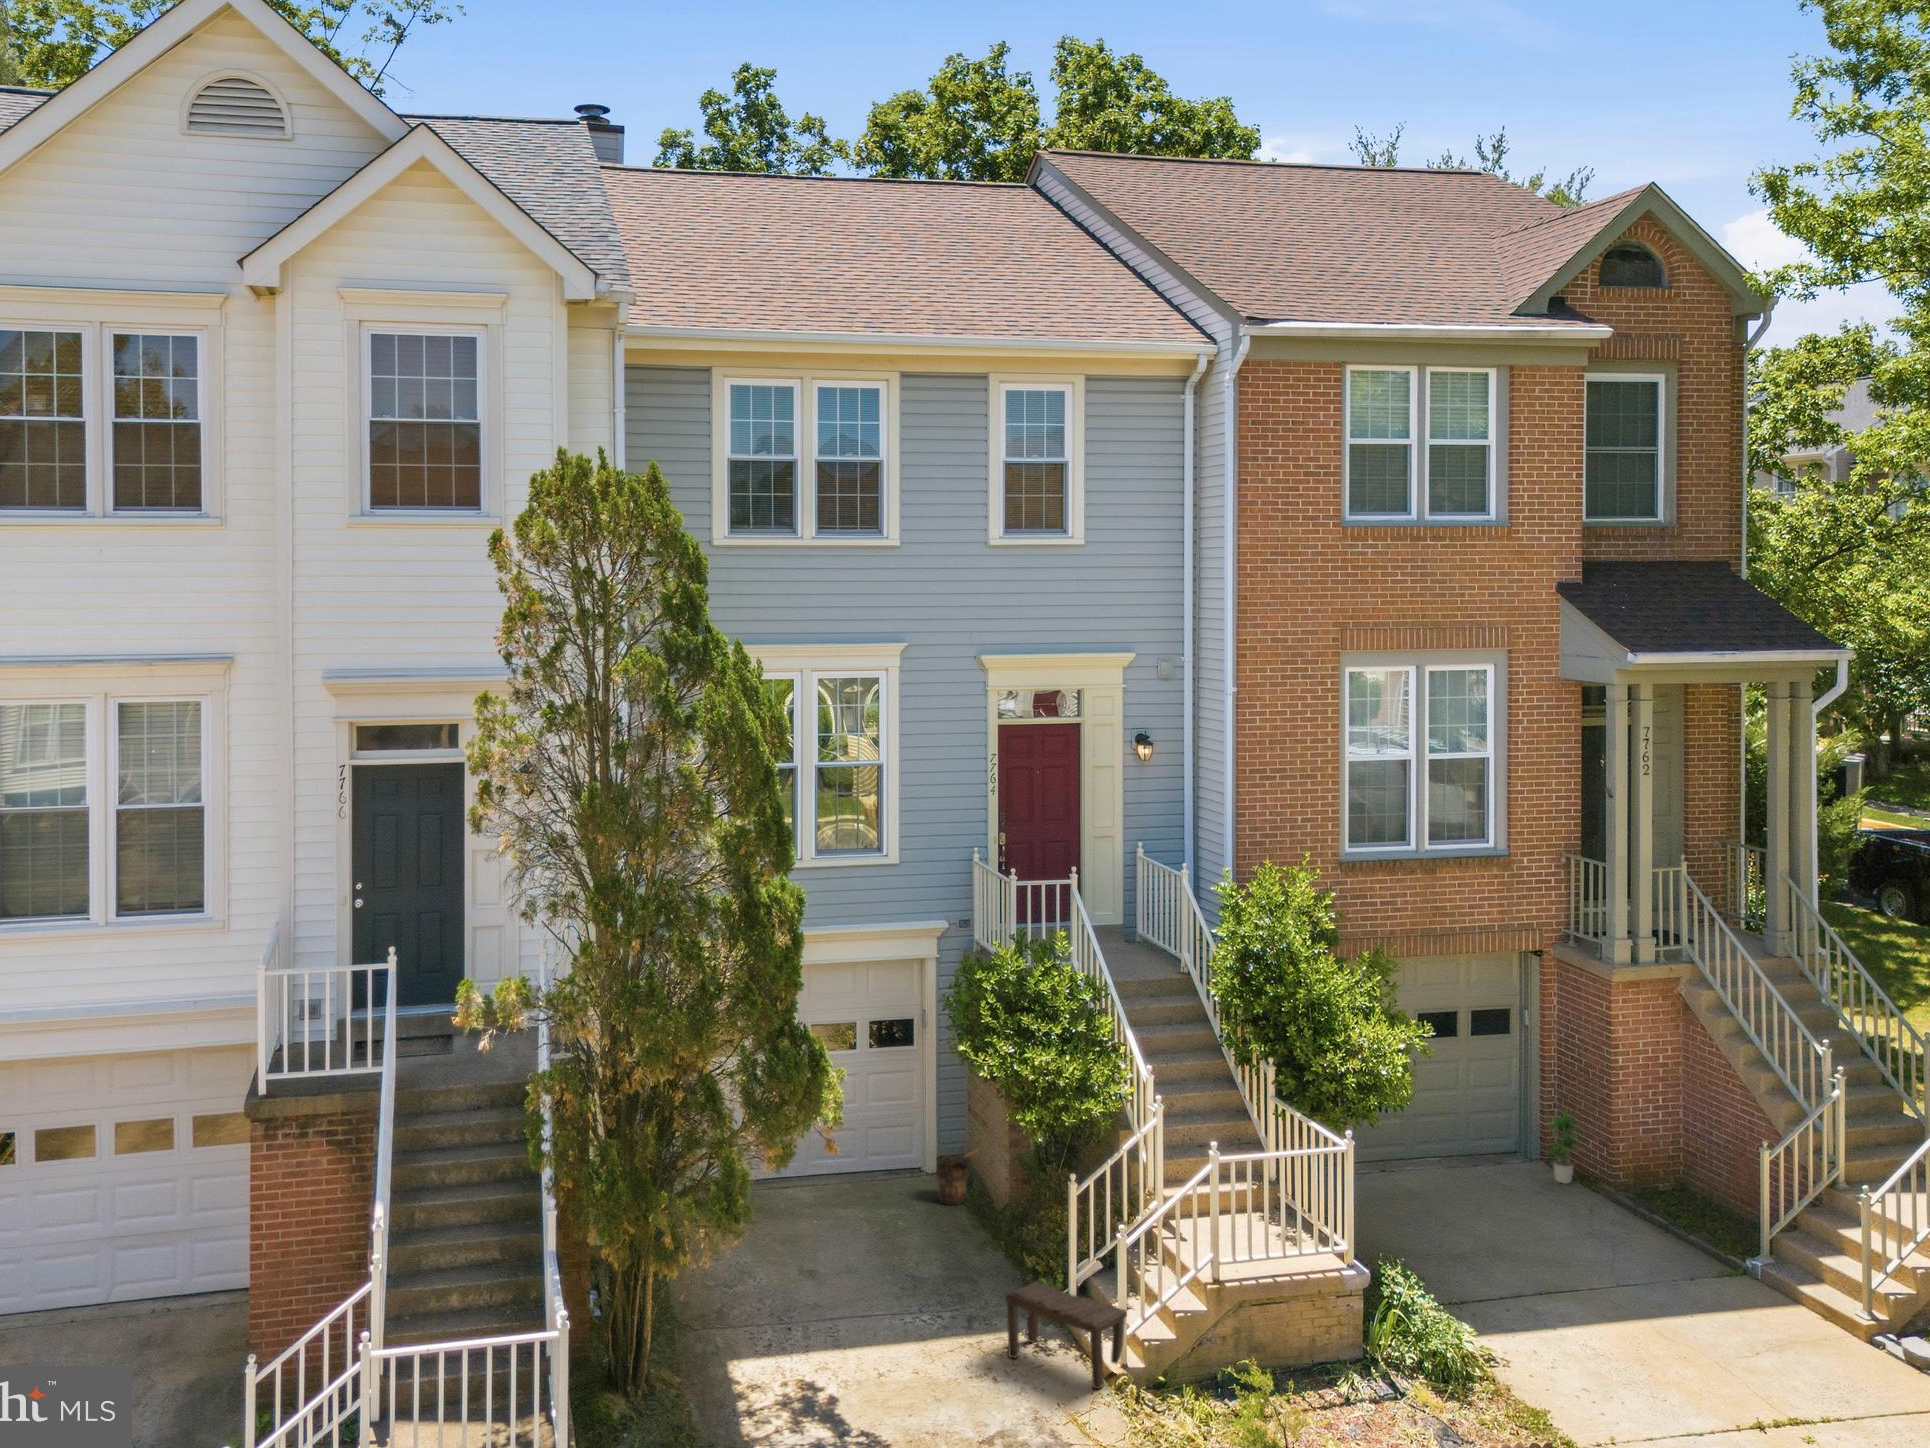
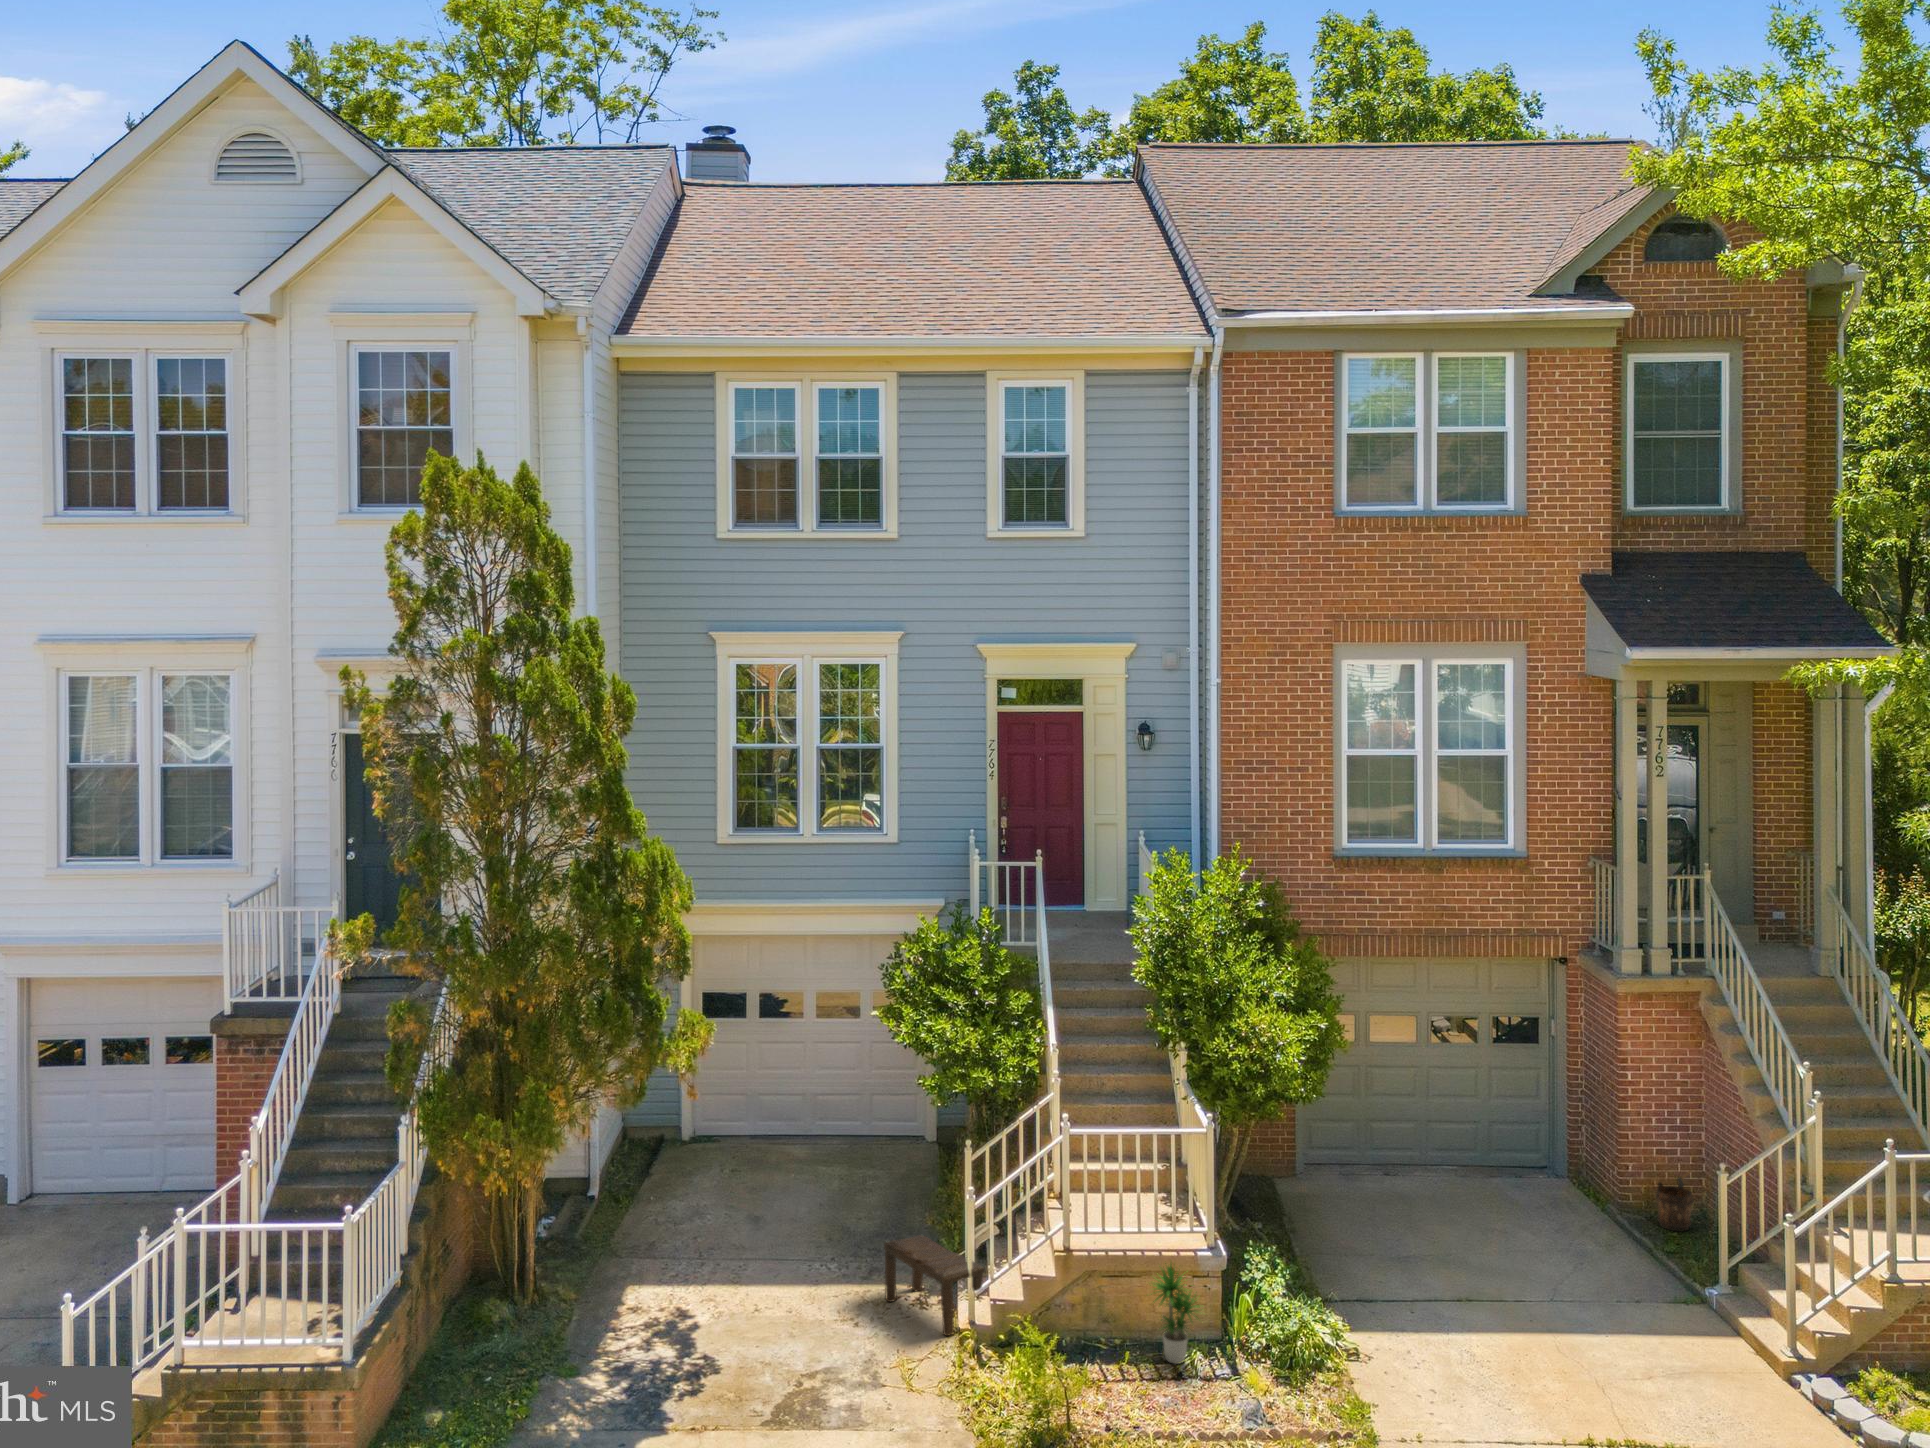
potted plant: present [1547,1111,1580,1184] -> present [1153,1264,1203,1364]
bucket: present [936,1150,979,1205] -> present [1656,1170,1694,1232]

